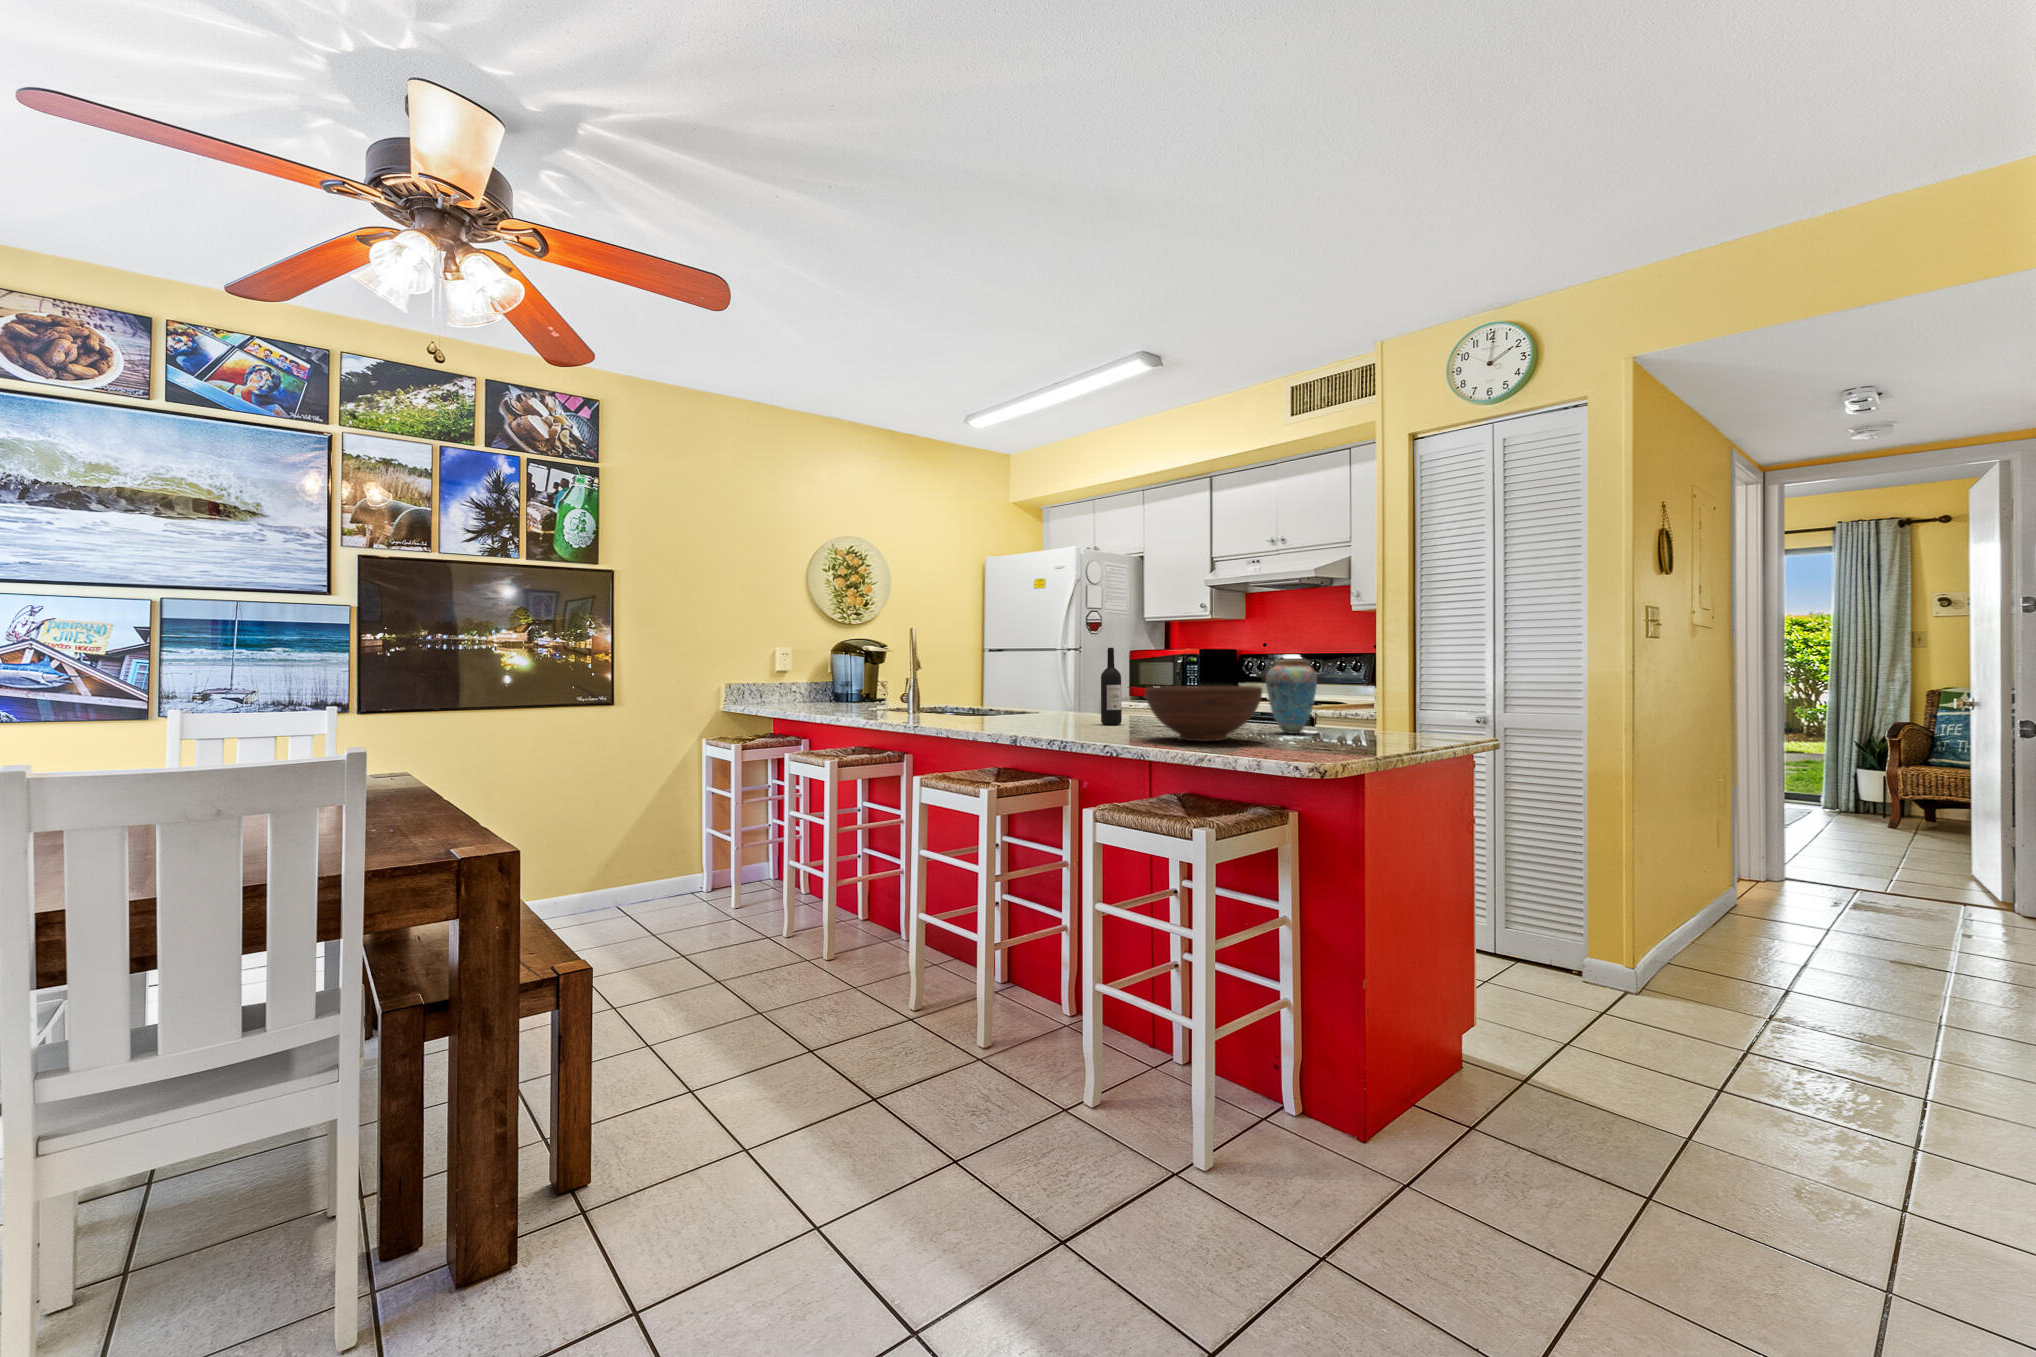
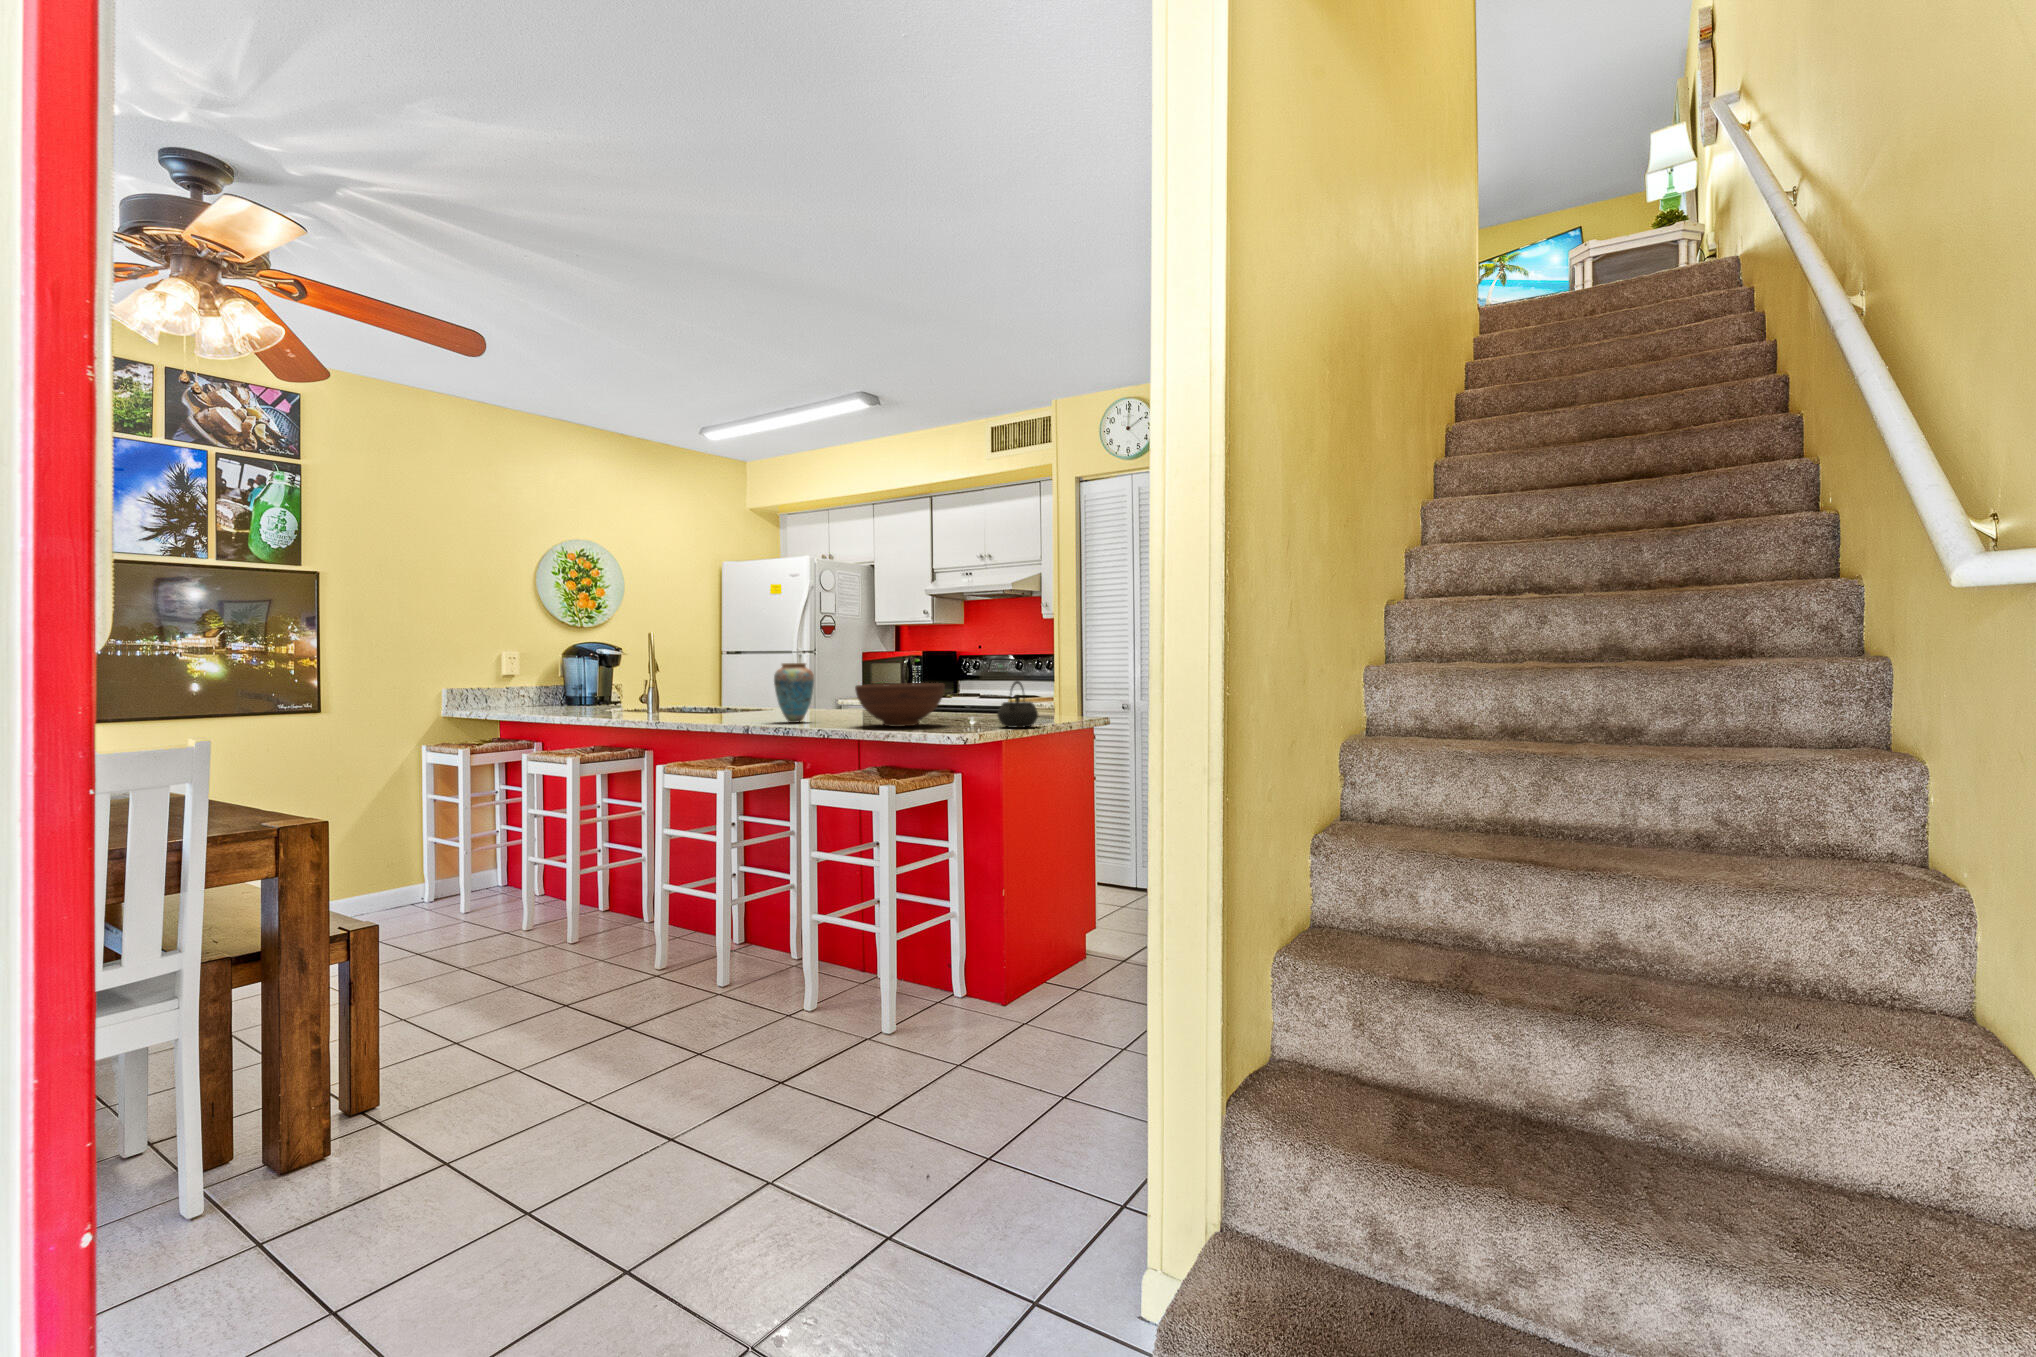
wine bottle: present [1101,648,1122,725] -> none [826,652,844,717]
vase: present [1266,660,1317,734] -> present [774,663,814,723]
kettle: none [1339,684,1401,749] -> present [997,681,1038,728]

